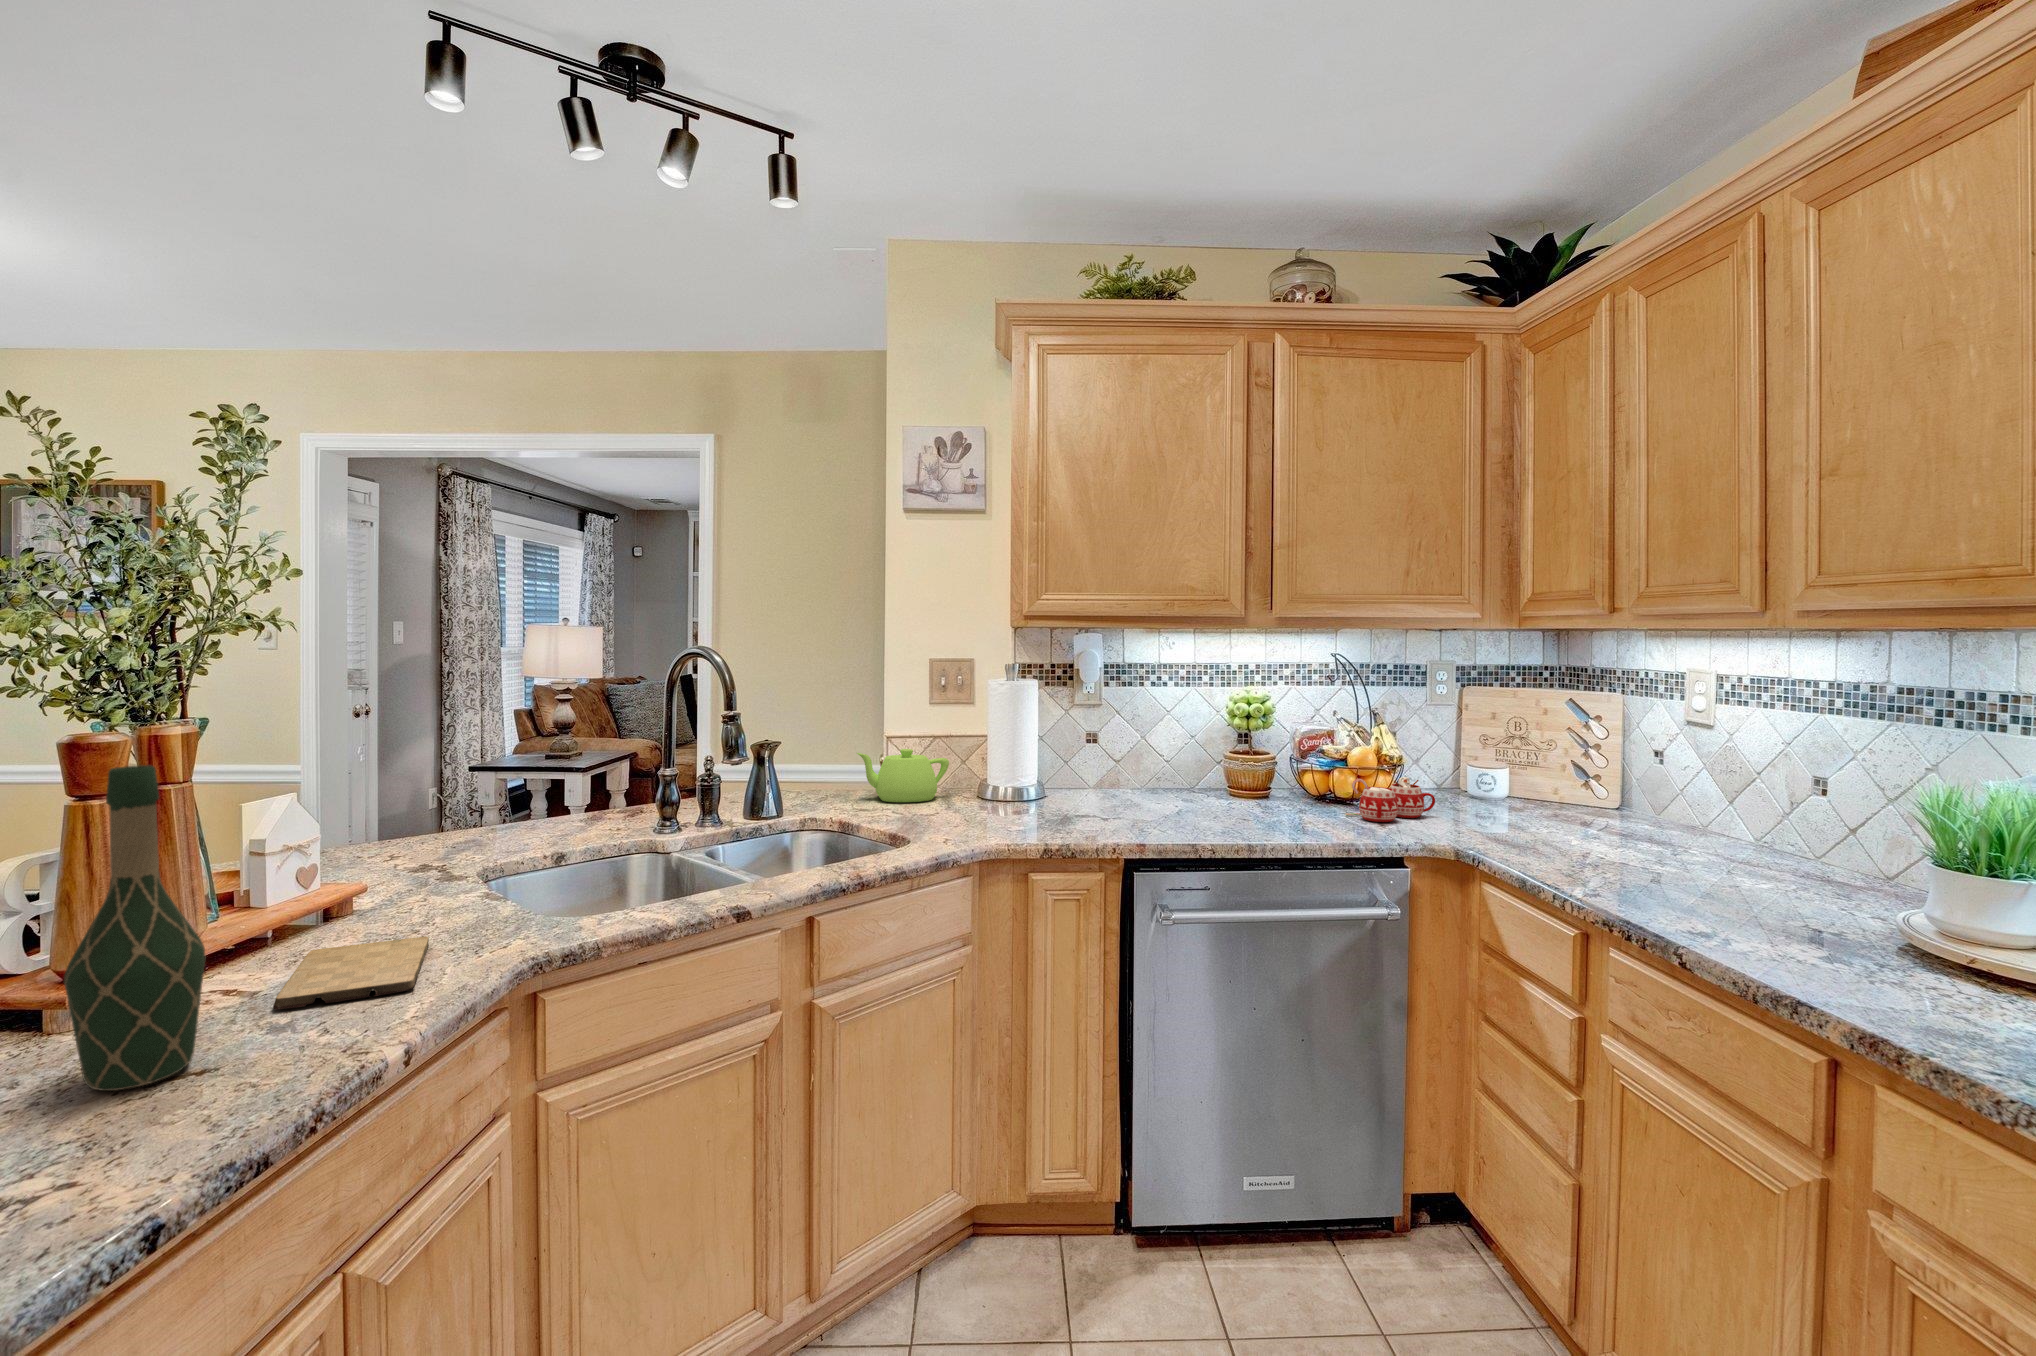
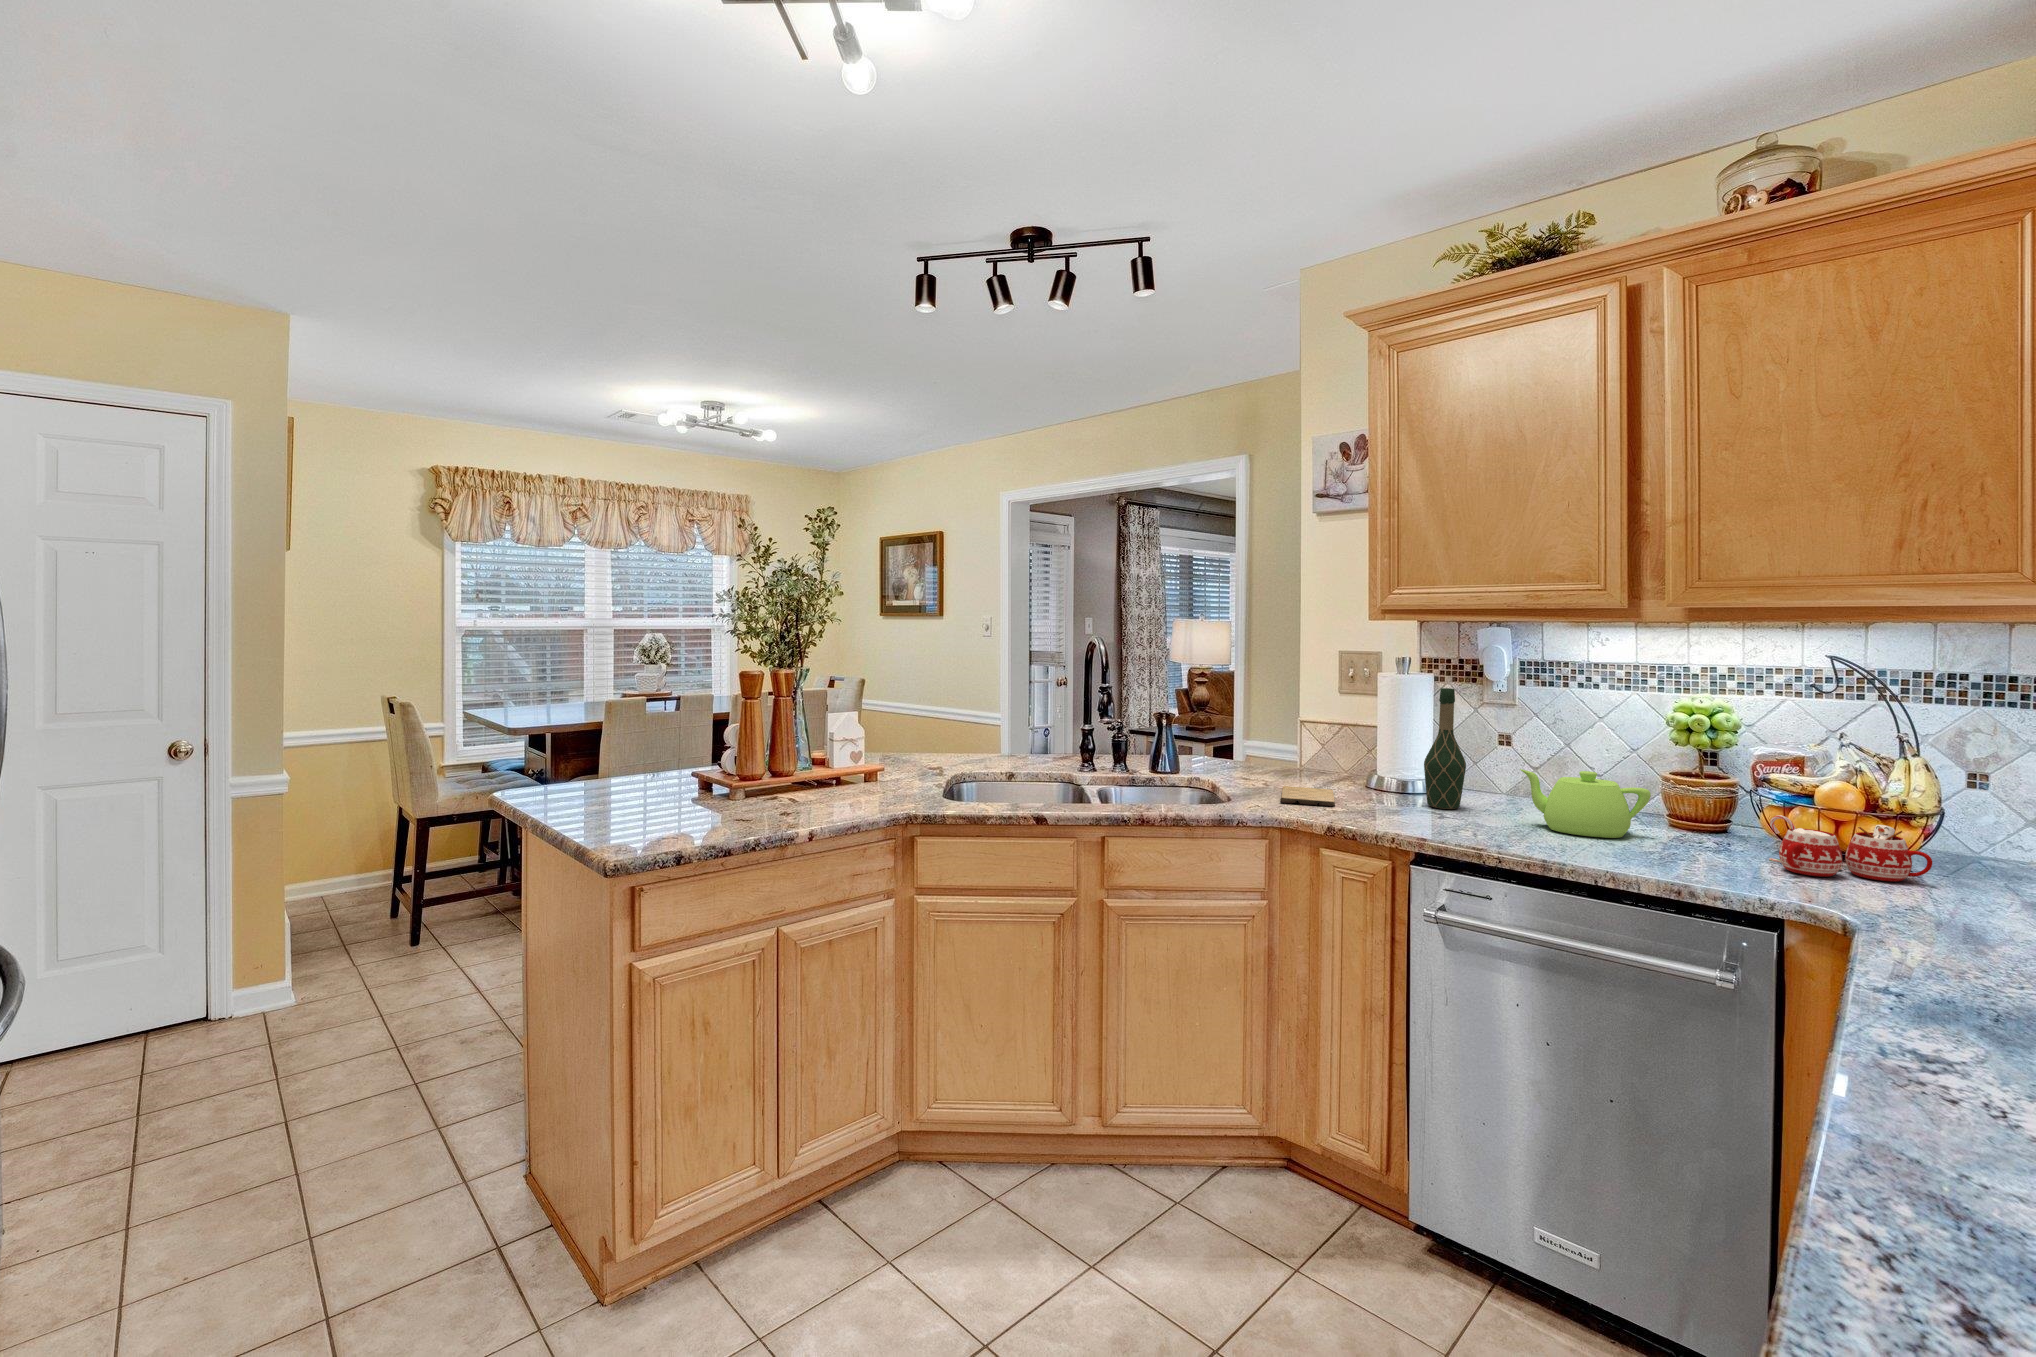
teapot: present [857,749,949,802] -> present [1520,769,1651,838]
wine bottle: present [64,765,205,1091] -> present [1424,688,1466,809]
cutting board: present [273,937,429,1010] -> present [1280,786,1335,806]

